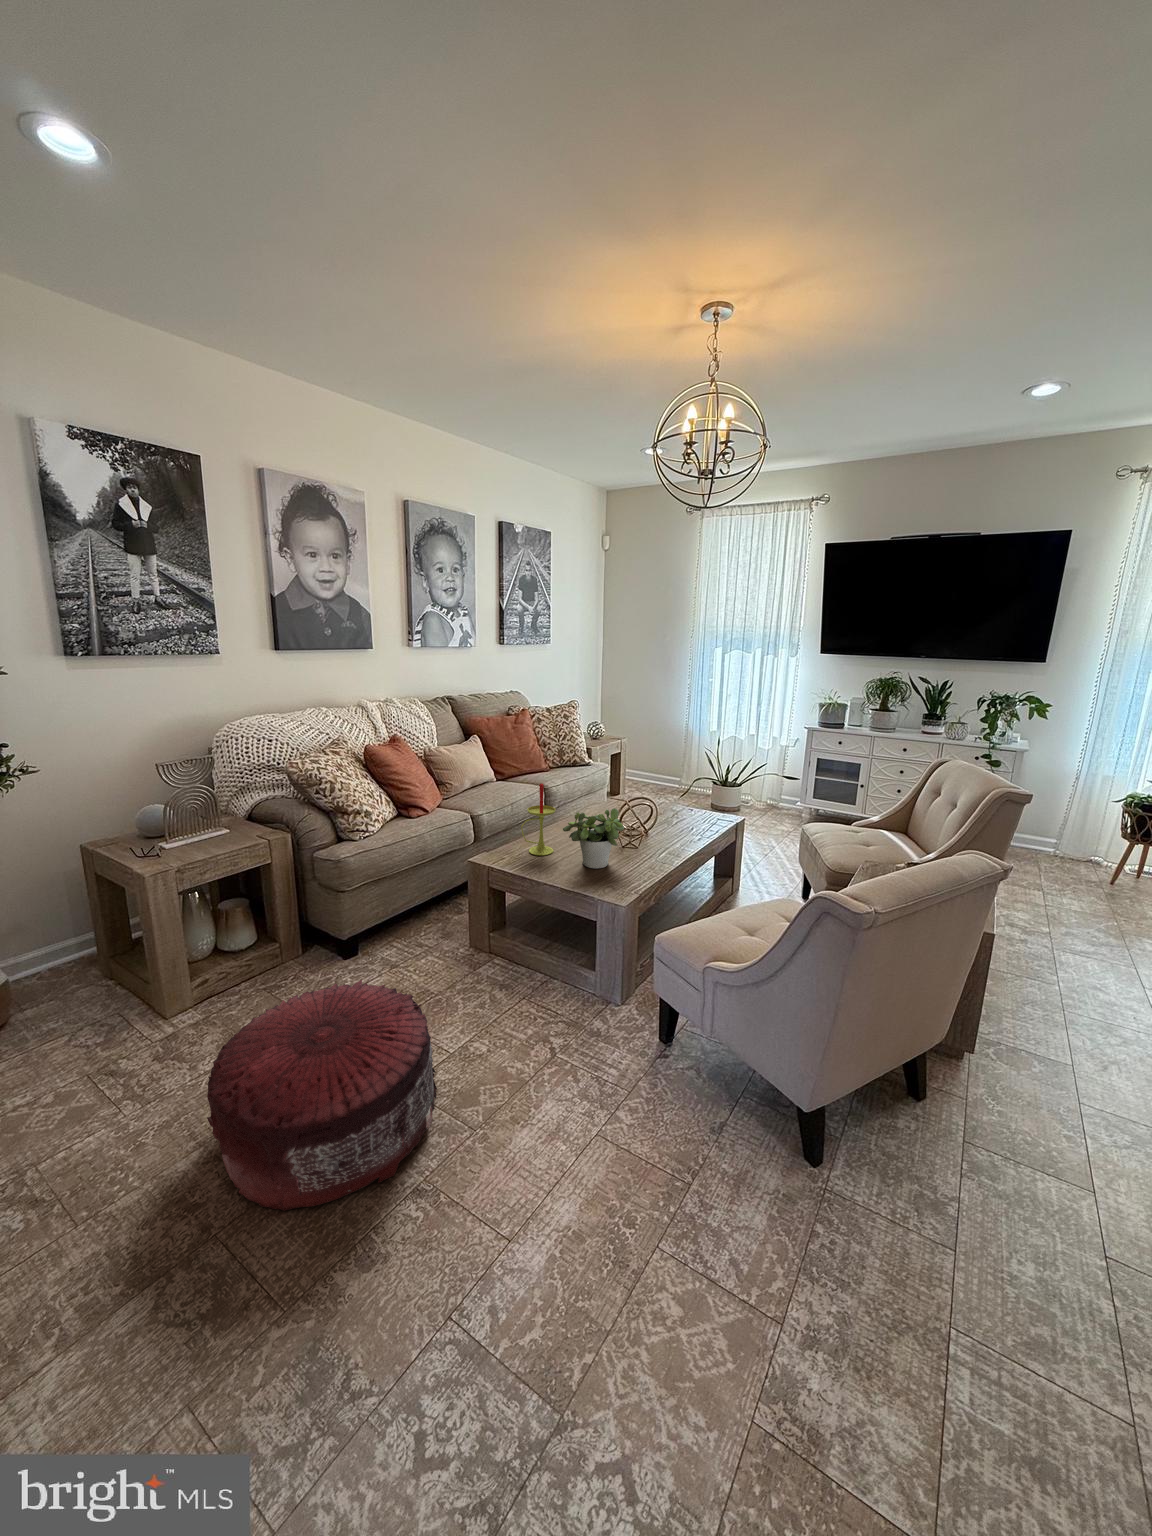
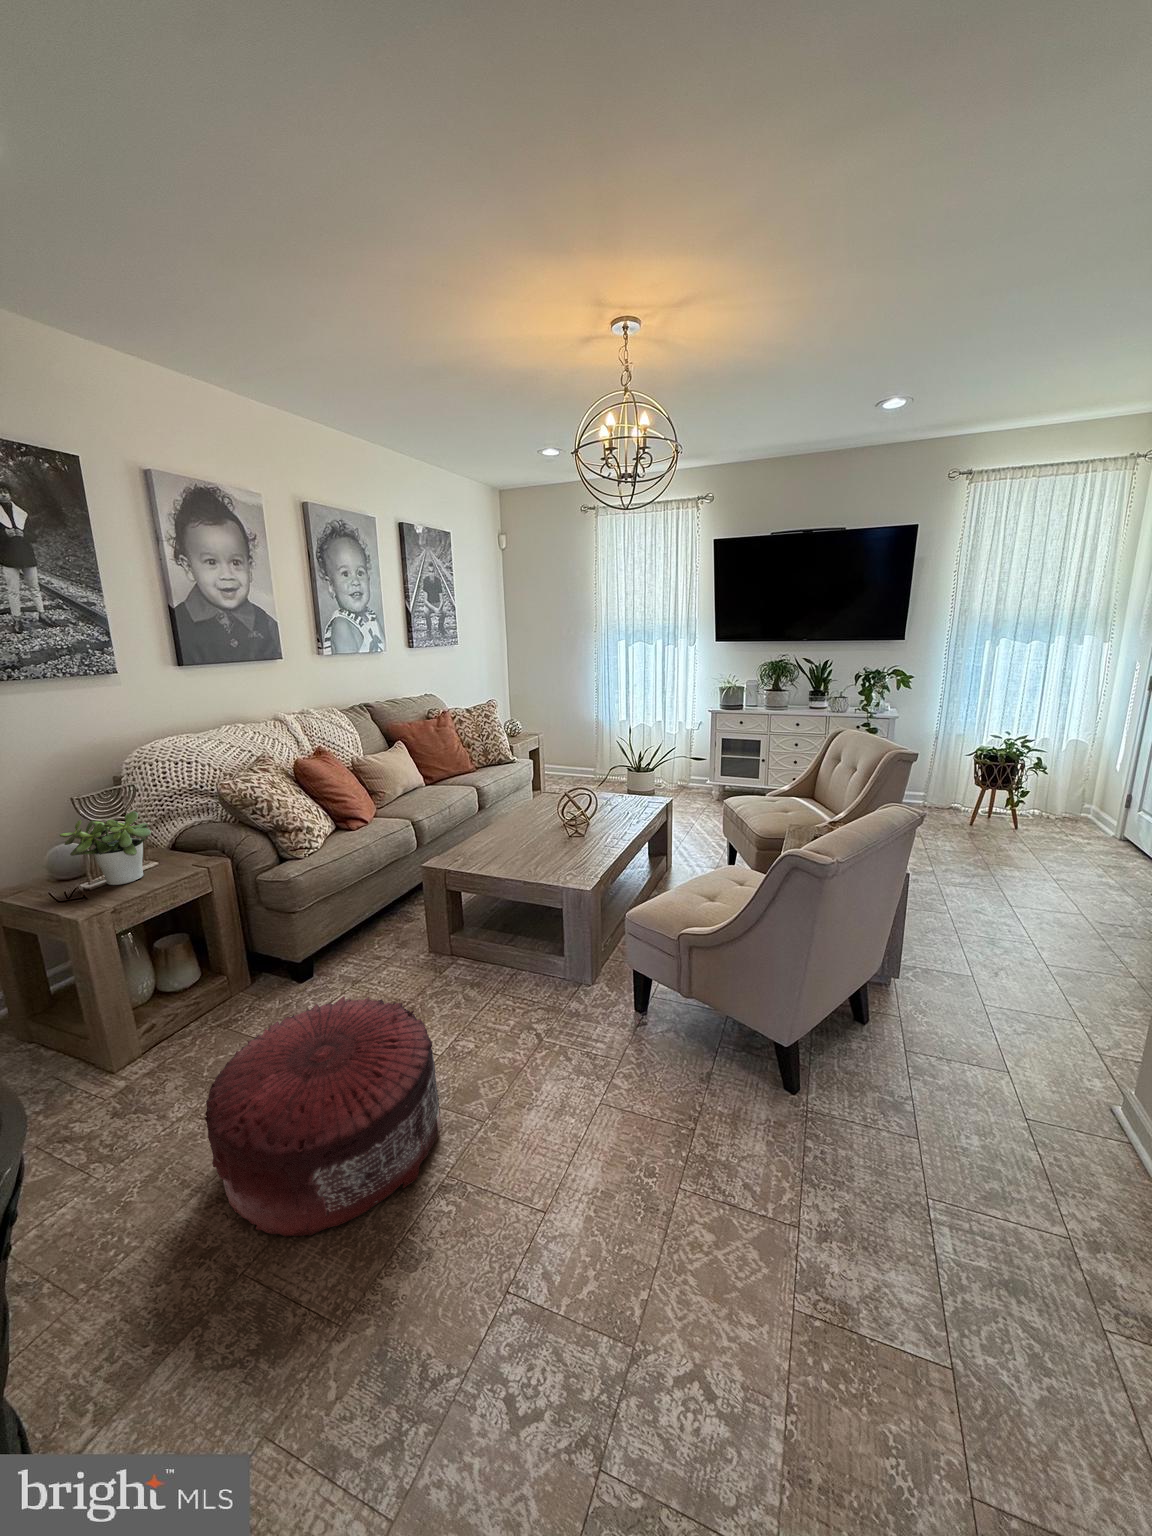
candle: present [521,784,555,856] -> none [474,781,507,854]
potted plant: present [563,808,624,869] -> present [60,811,151,885]

